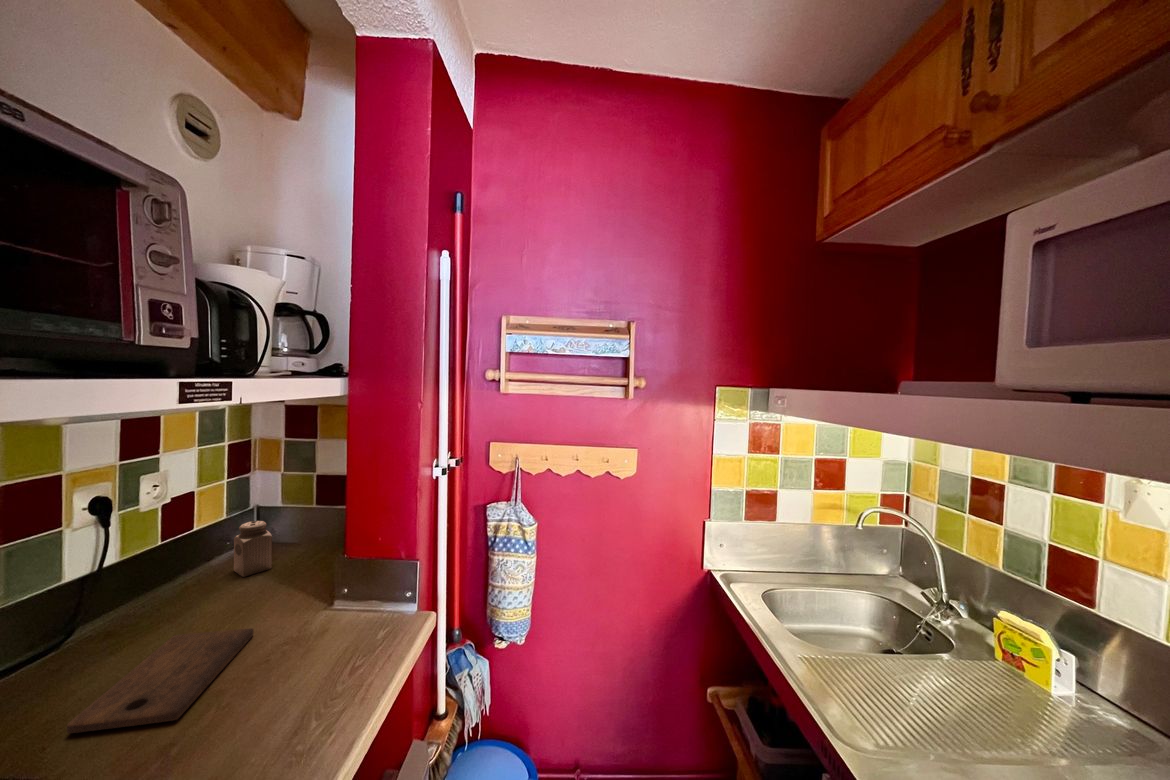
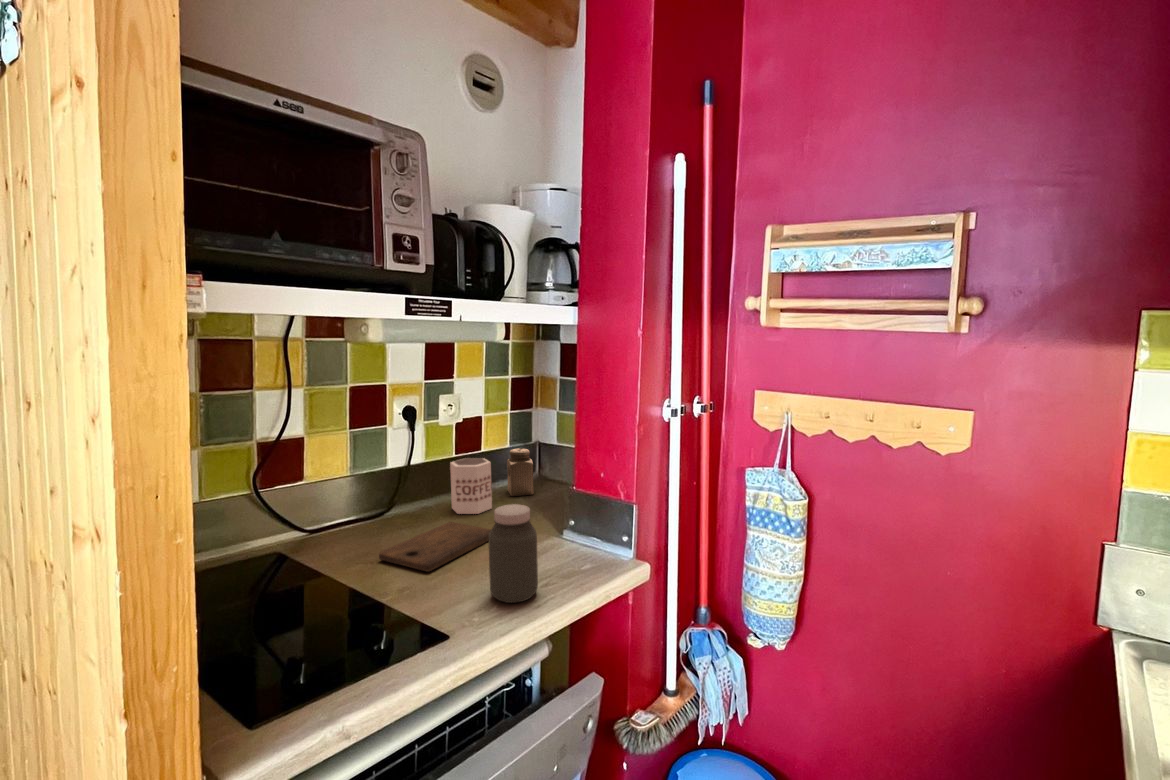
mug: none [160,543,225,620] -> present [450,458,492,514]
jar: none [292,600,353,718] -> present [489,504,538,603]

